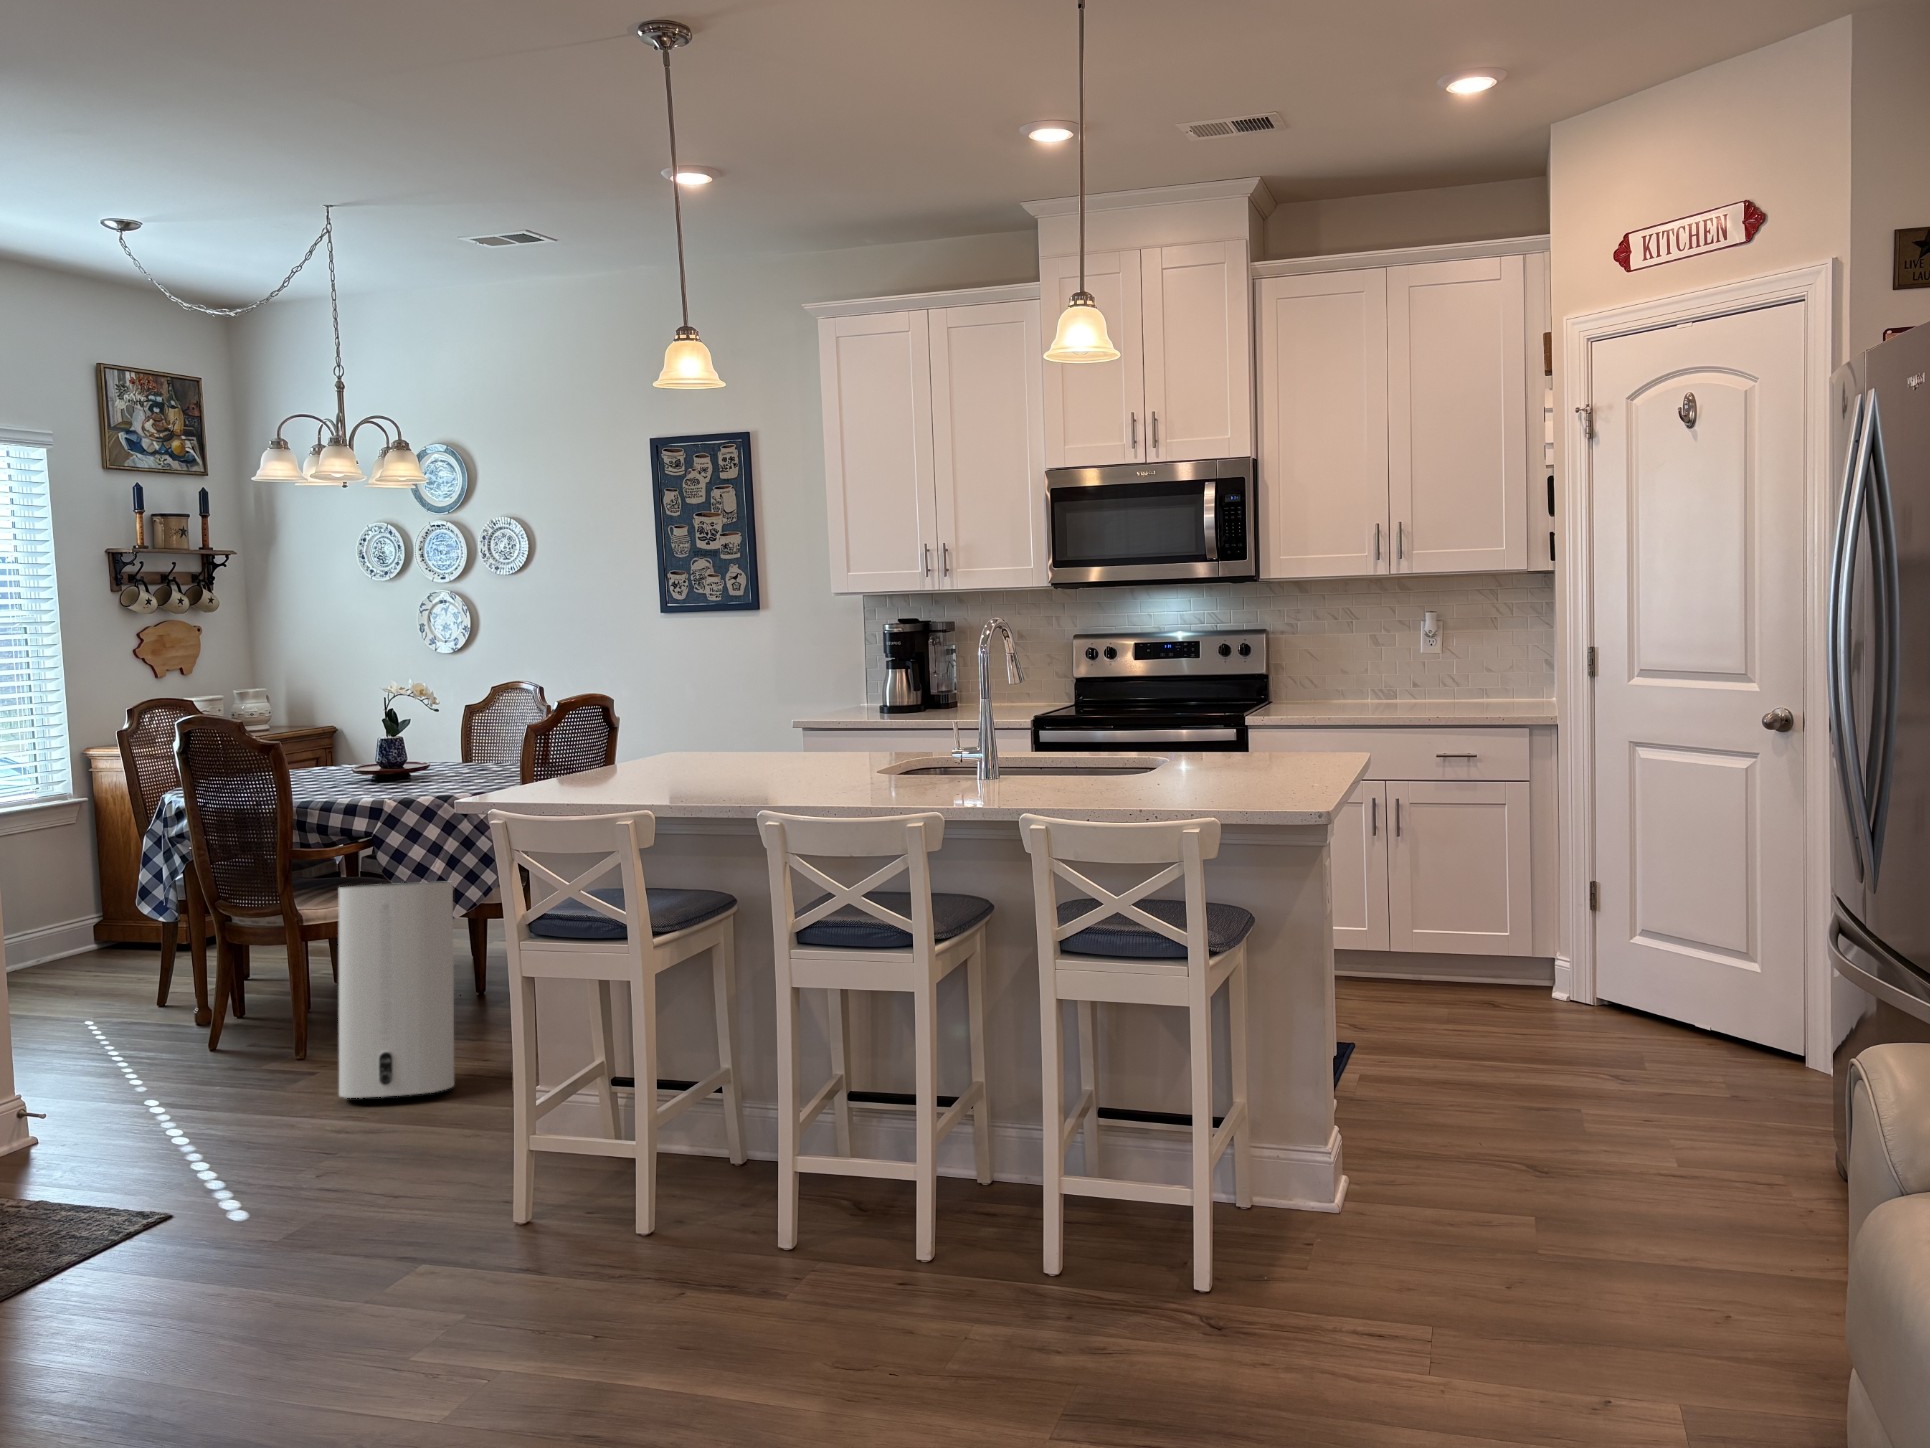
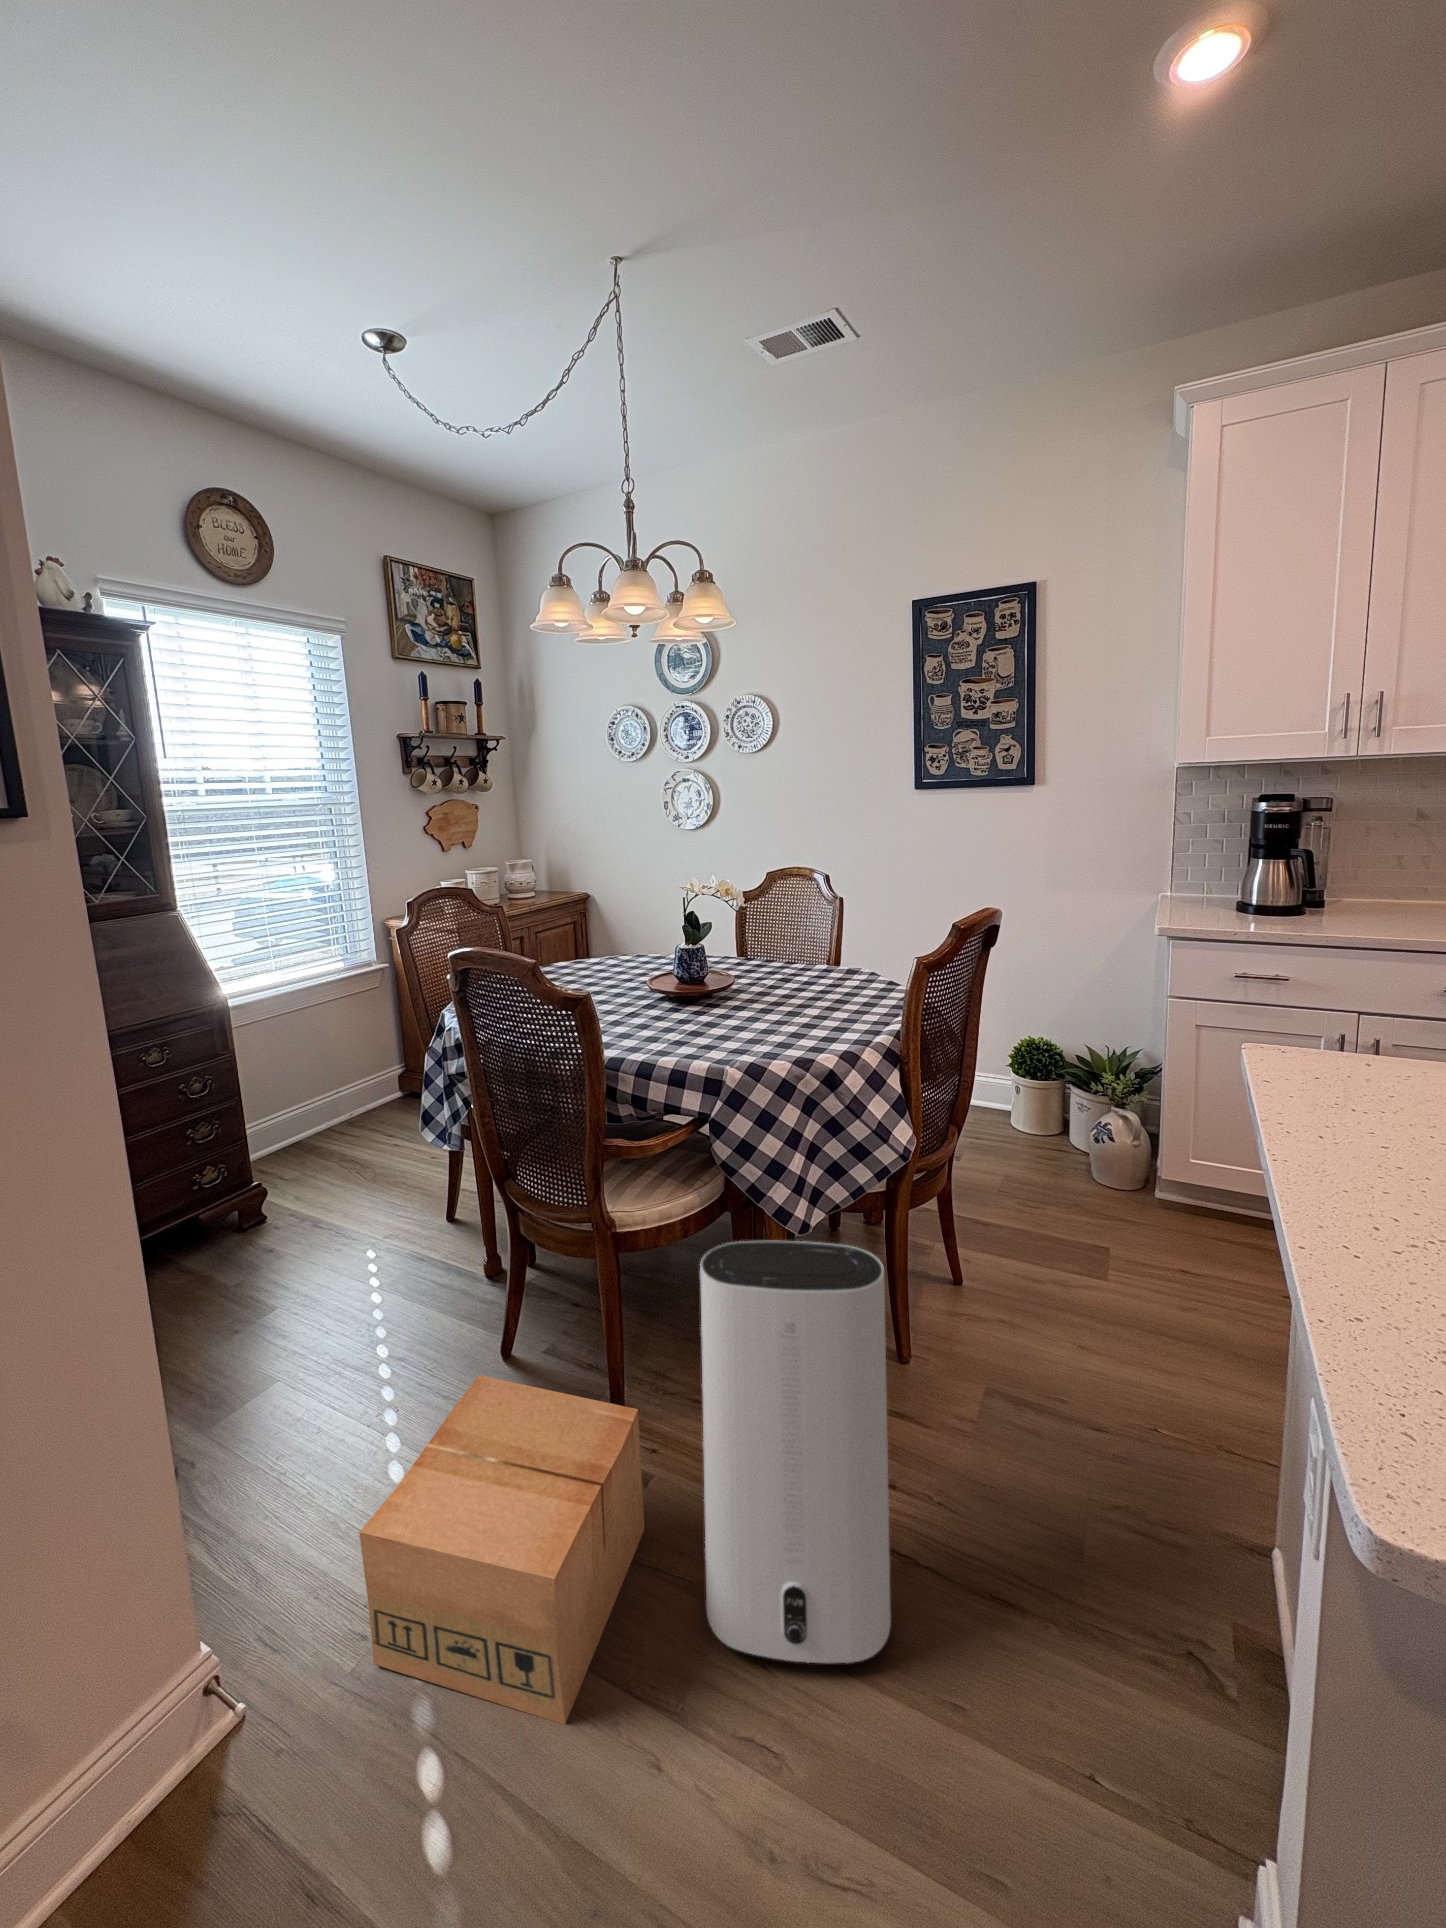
cardboard box: none [114,1000,309,1128] -> present [359,1375,645,1725]

